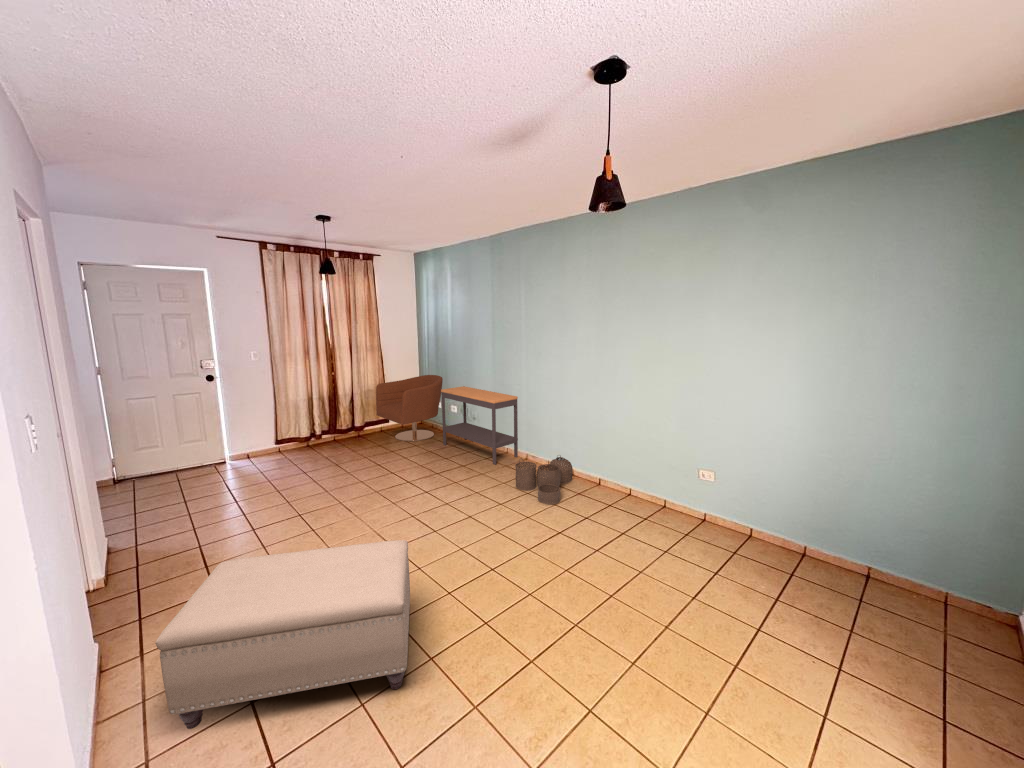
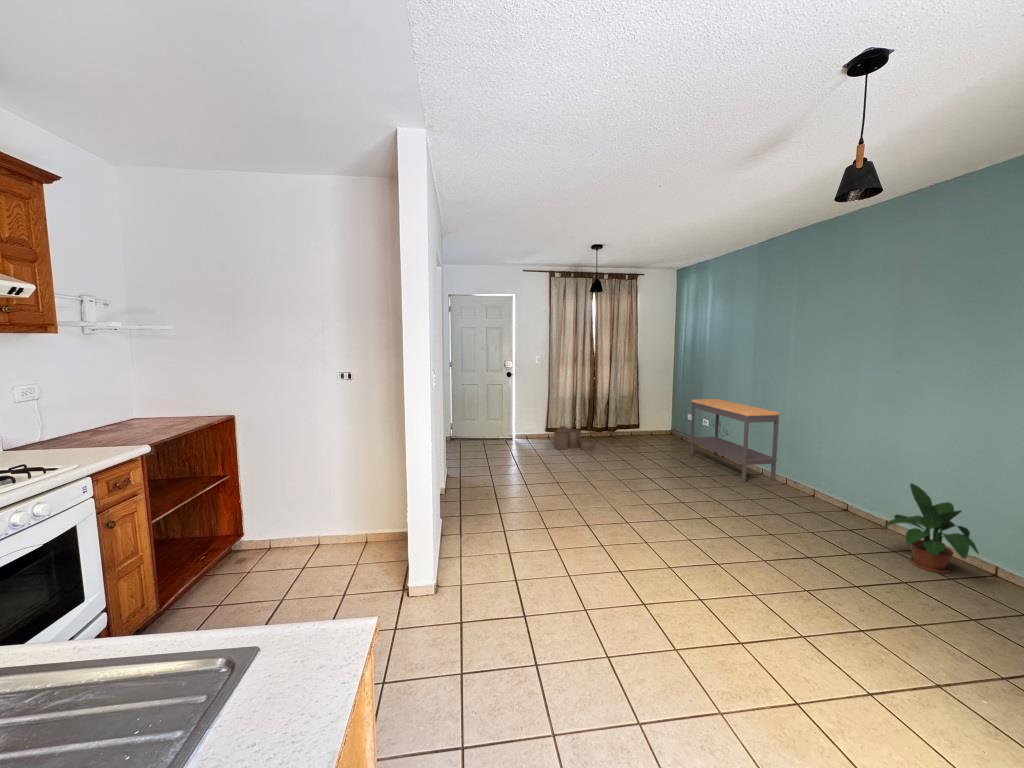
armchair: present [376,375,443,441] -> none [628,386,696,448]
potted plant: none [602,450,656,515] -> present [882,483,979,573]
woven basket: present [515,456,573,504] -> present [554,426,594,450]
ottoman: present [155,540,410,729] -> none [470,485,631,611]

